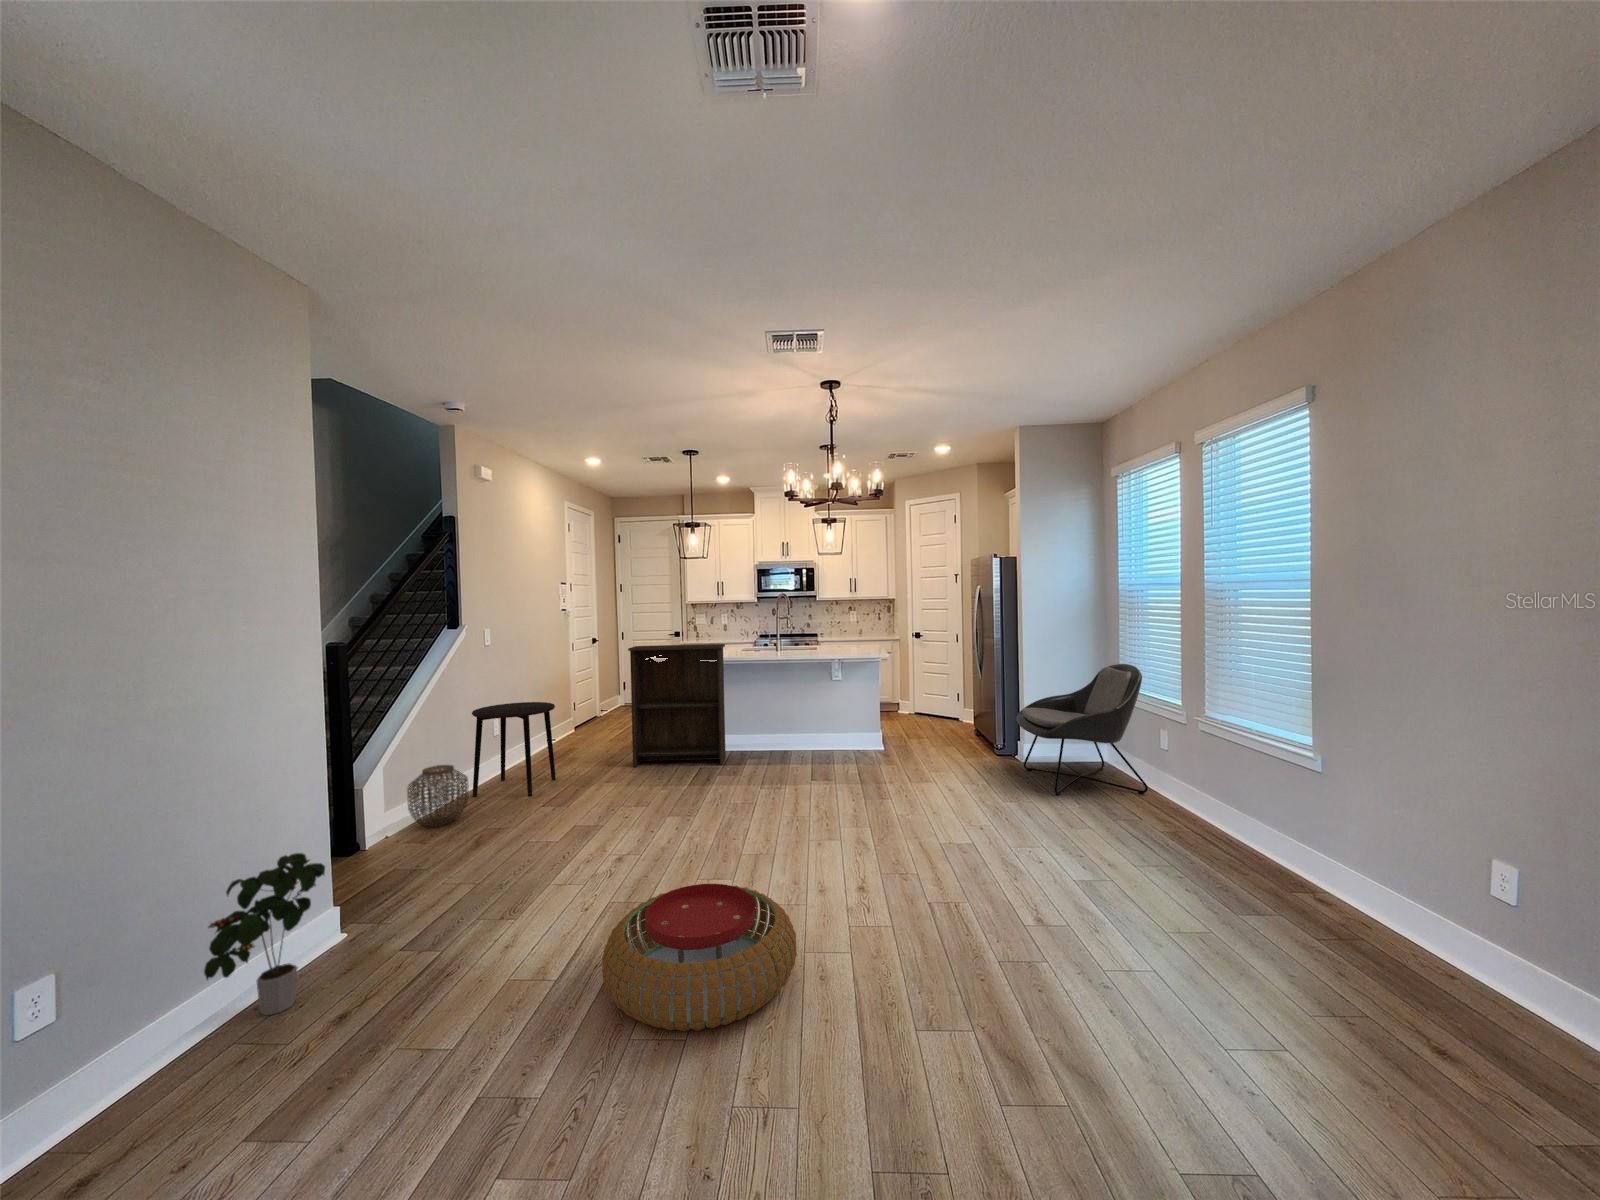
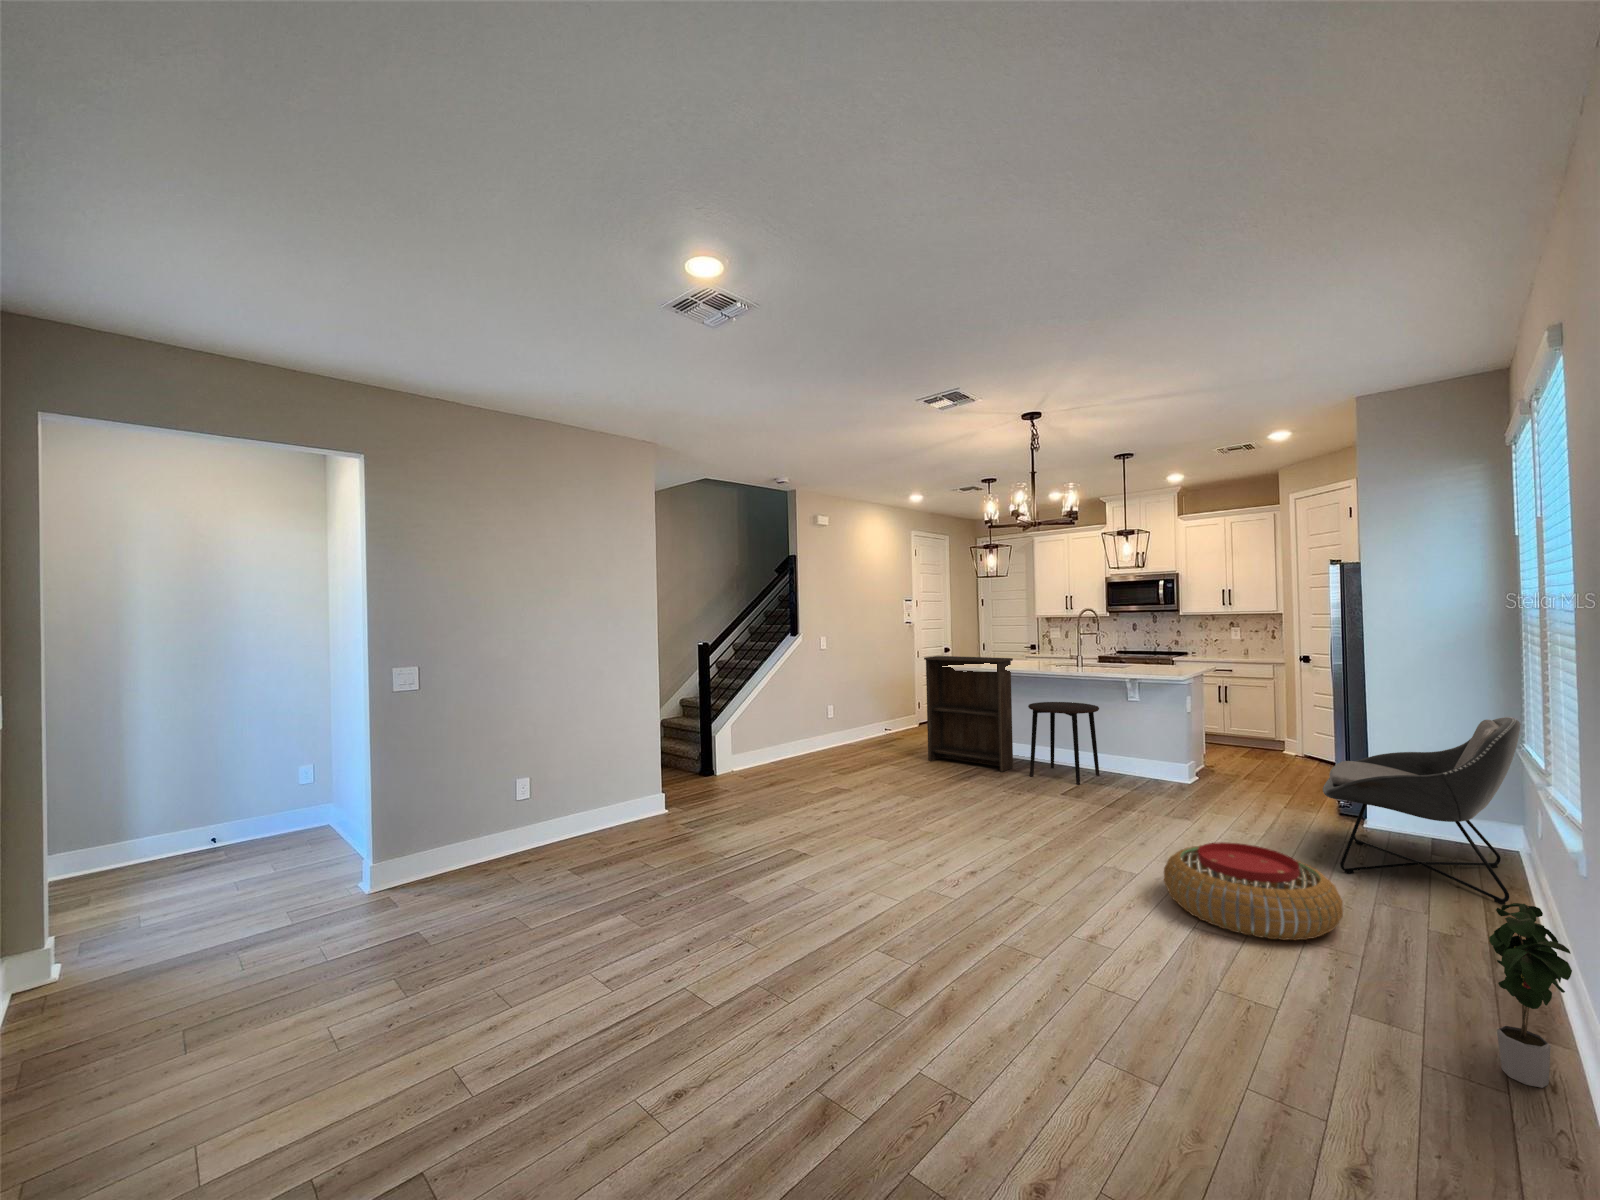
side table: present [472,702,556,797] -> present [1028,702,1099,785]
woven basket: present [408,765,469,828] -> none [752,732,789,774]
potted plant: present [204,853,325,1015] -> present [1489,903,1572,1088]
pouf: present [602,884,797,1031] -> present [1164,842,1343,940]

